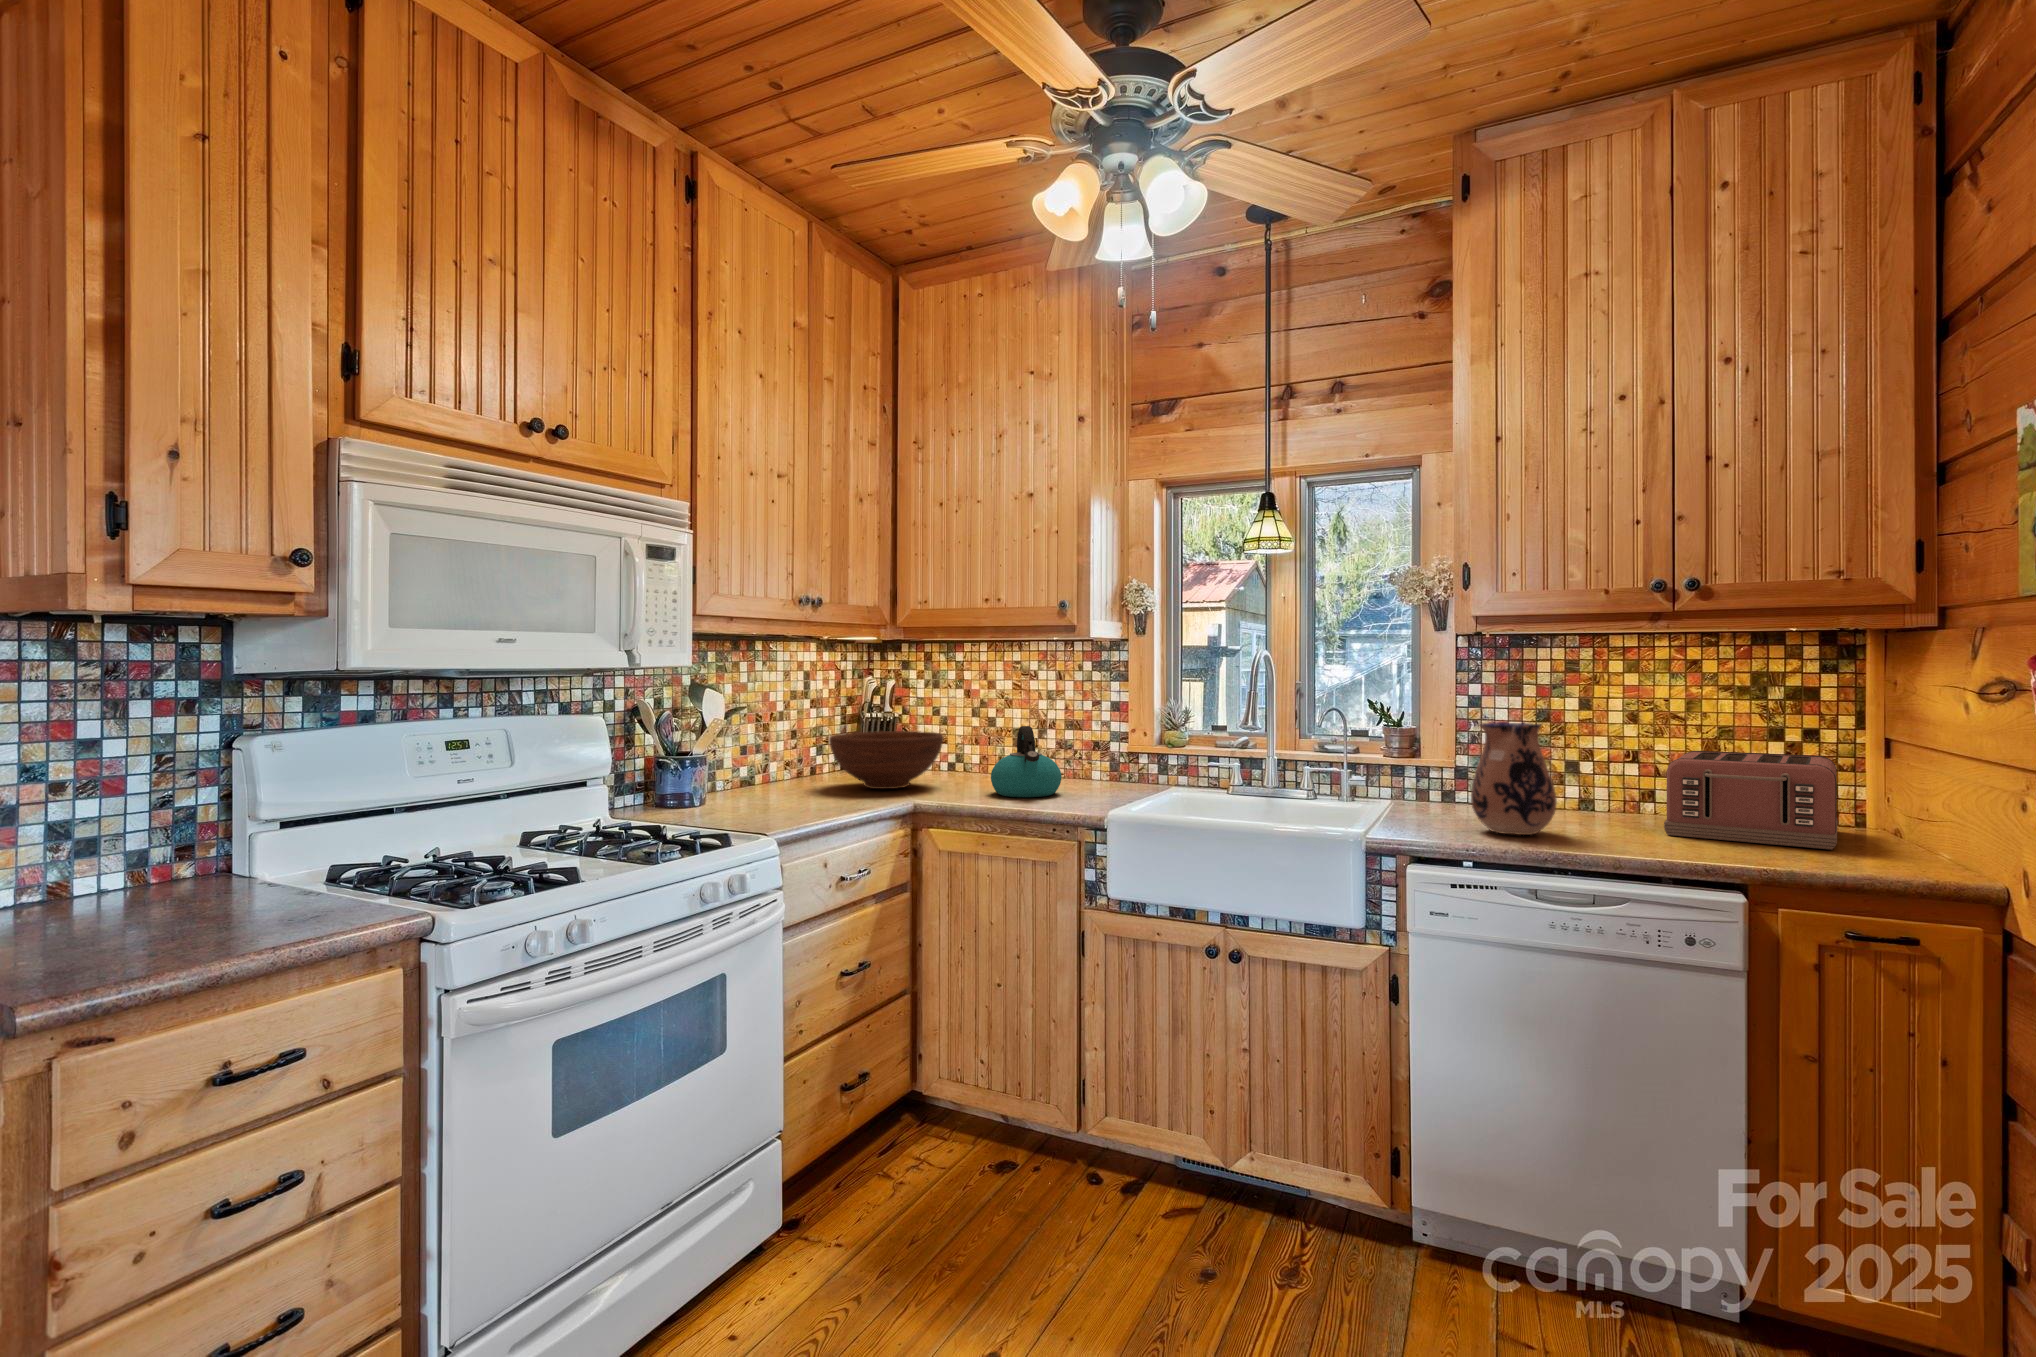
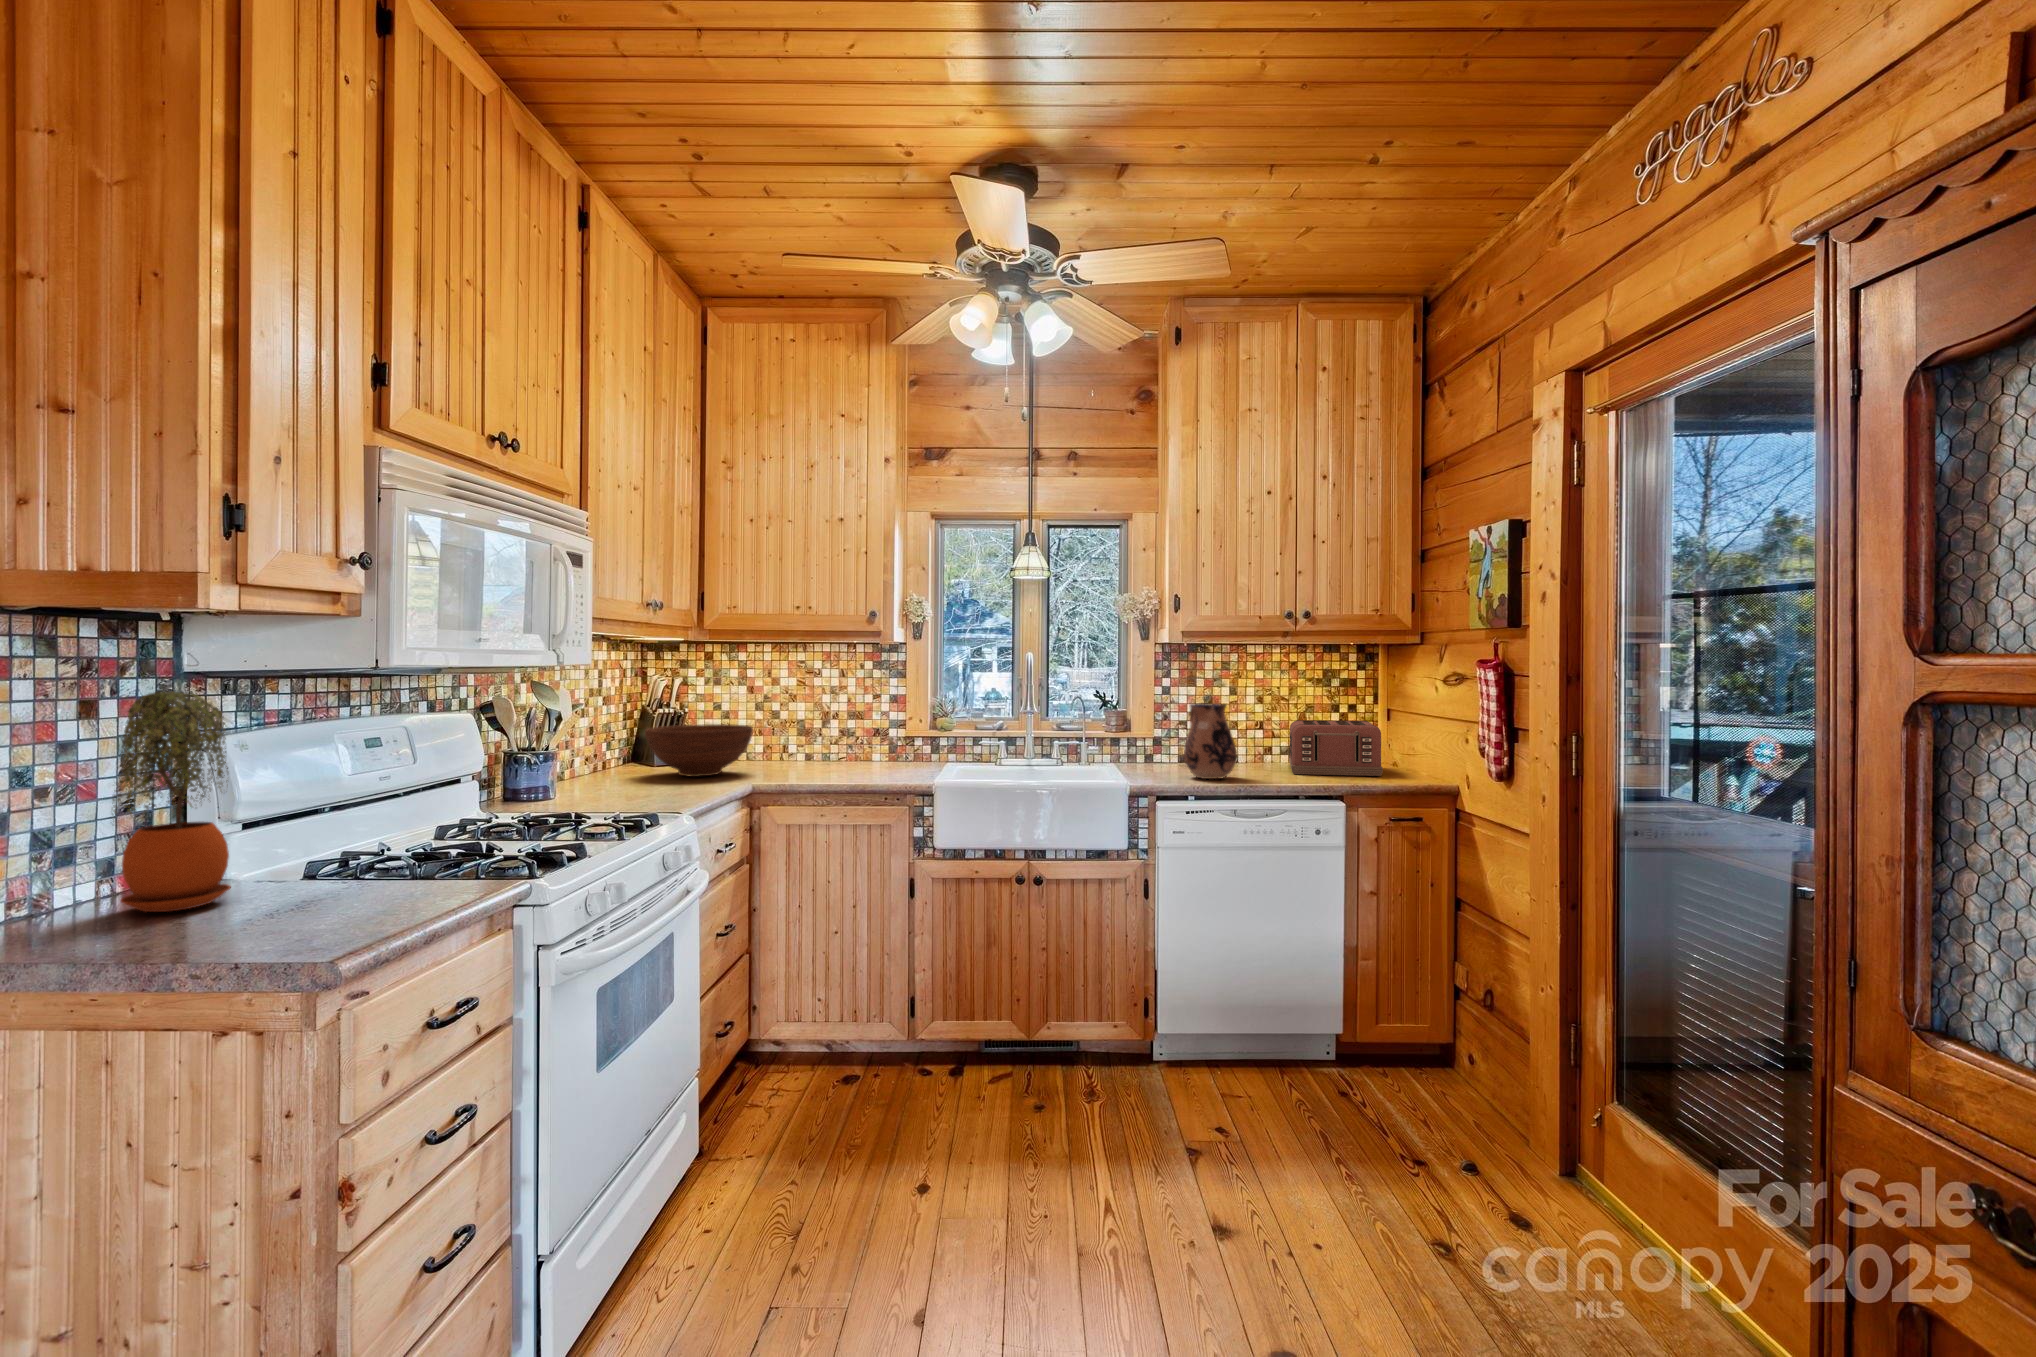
potted plant: none [58,690,193,915] -> present [111,691,231,912]
kettle: present [991,726,1062,797] -> none [804,716,865,776]

